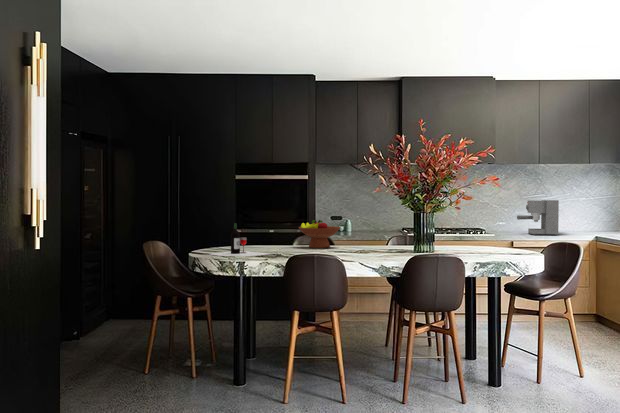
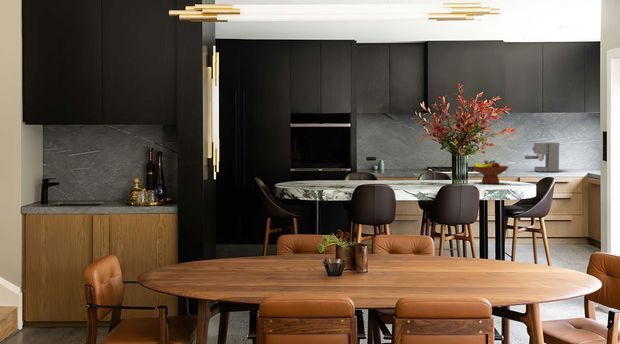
fruit bowl: present [299,220,340,248] -> present [473,161,508,184]
wine bottle: present [211,223,268,256] -> none [291,164,339,188]

